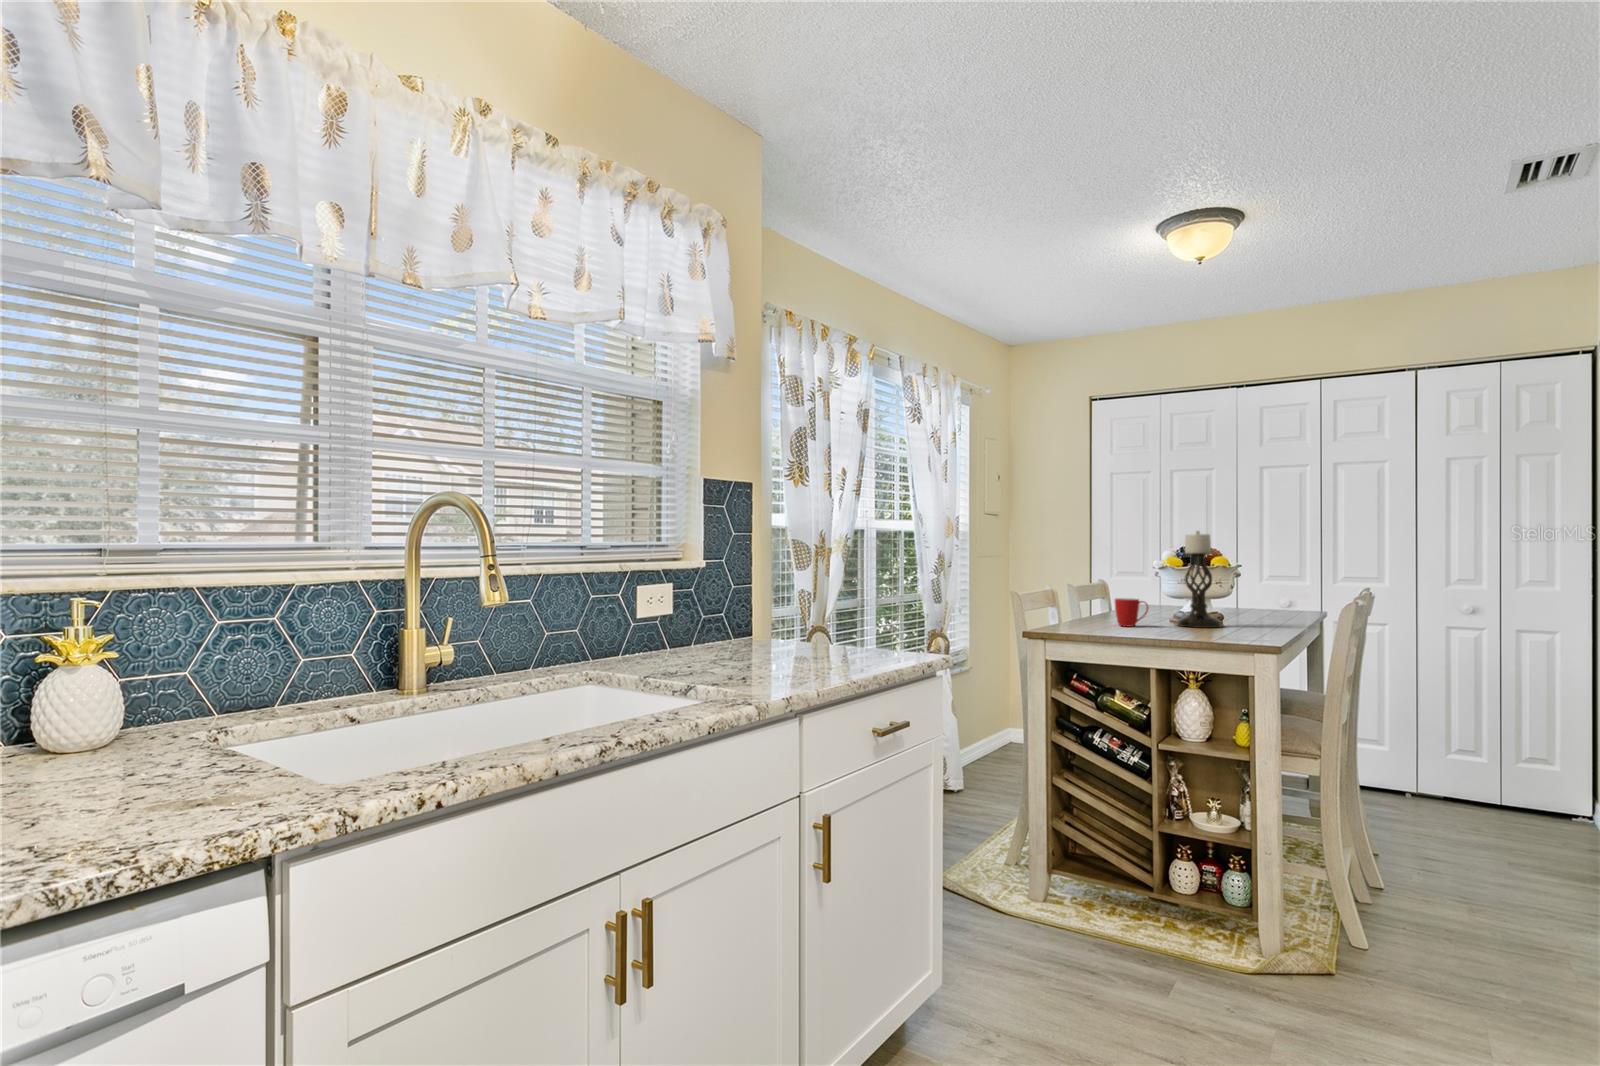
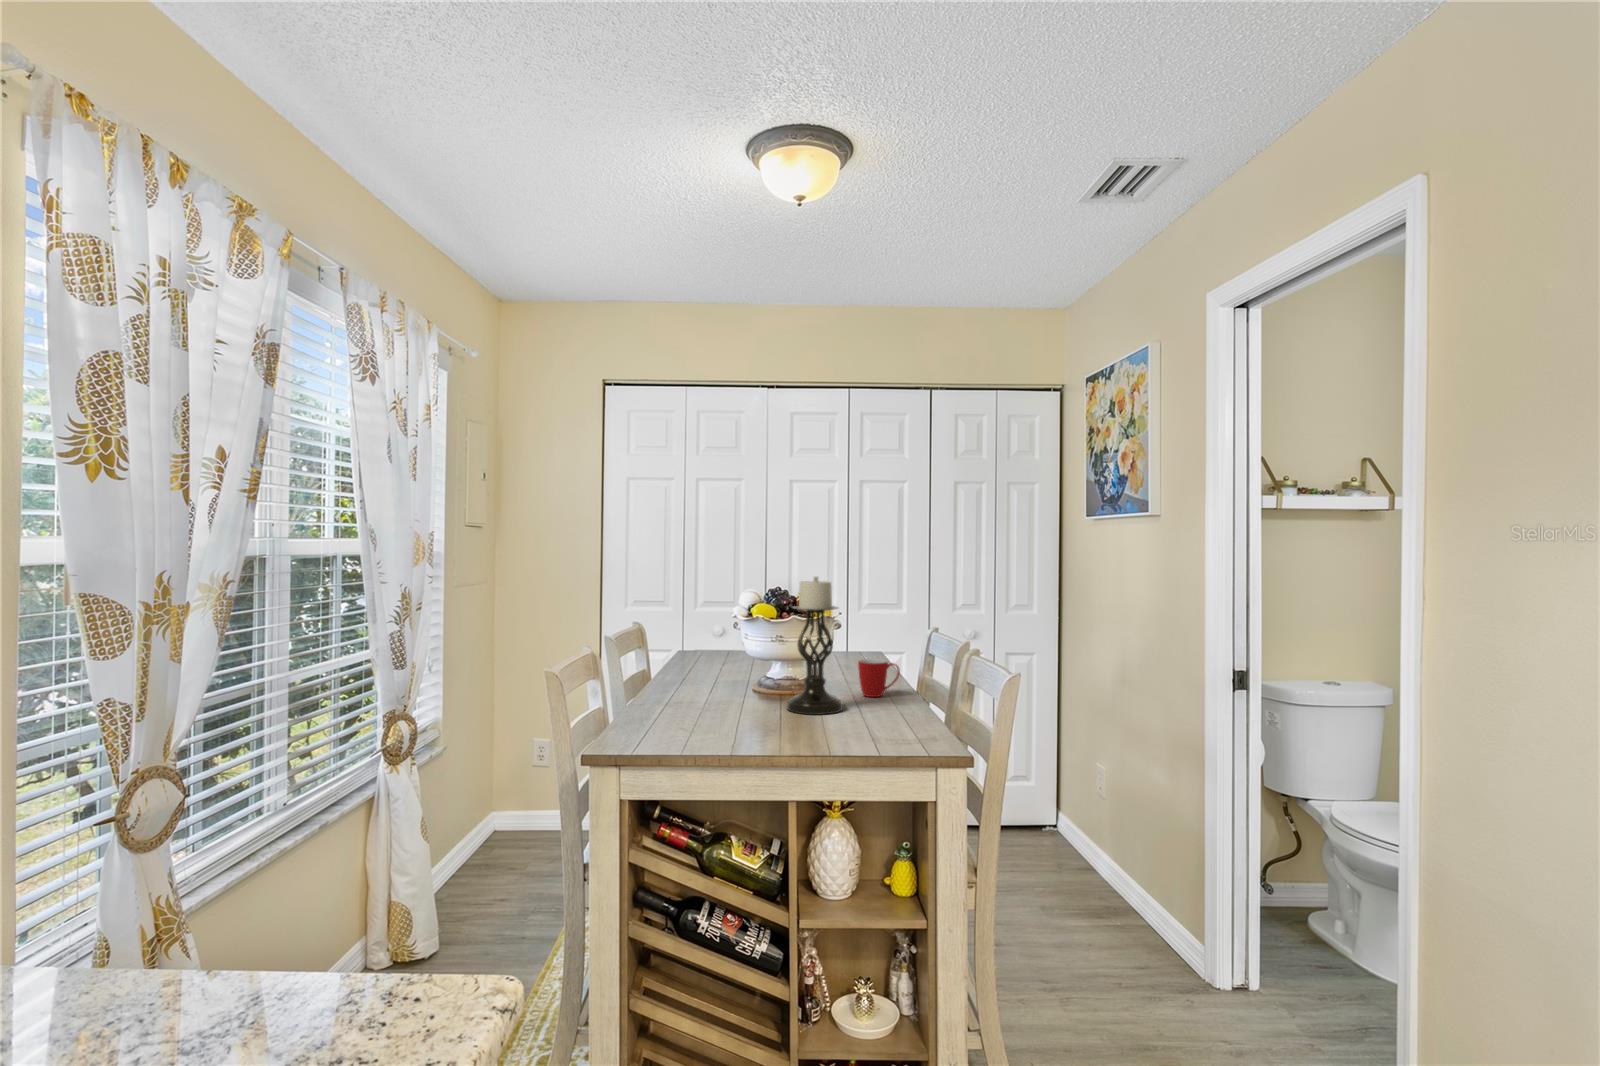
mug: present [1115,598,1148,627] -> present [858,659,900,697]

